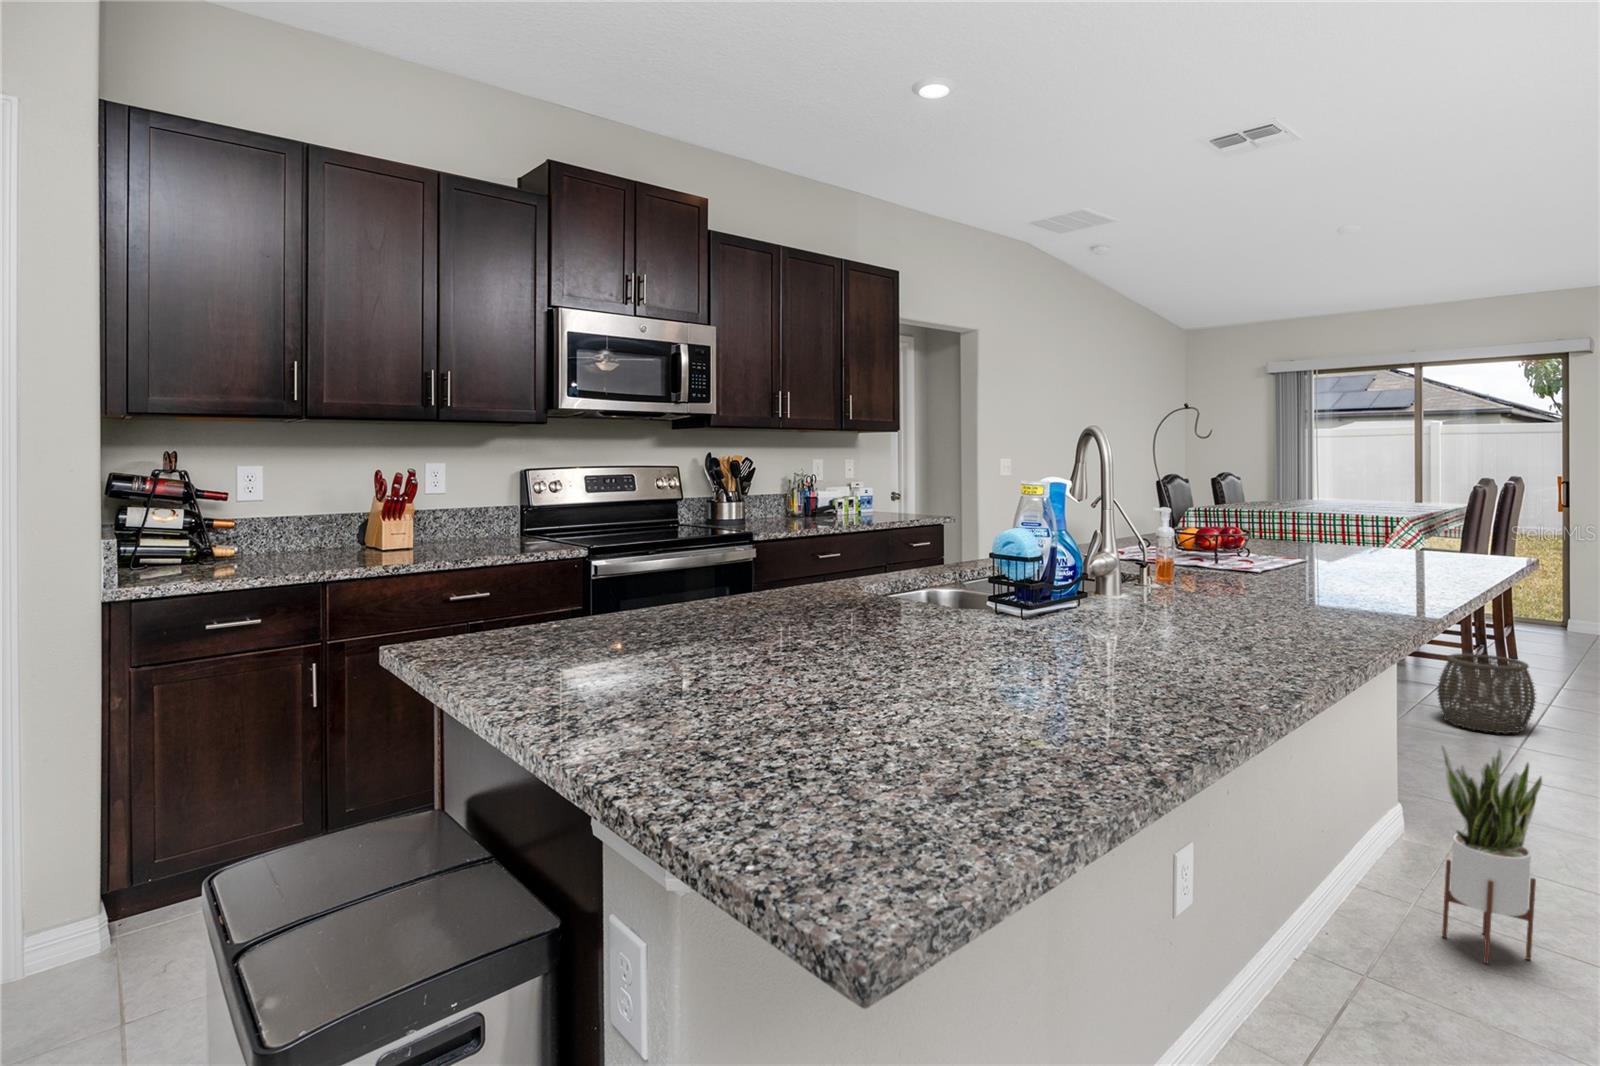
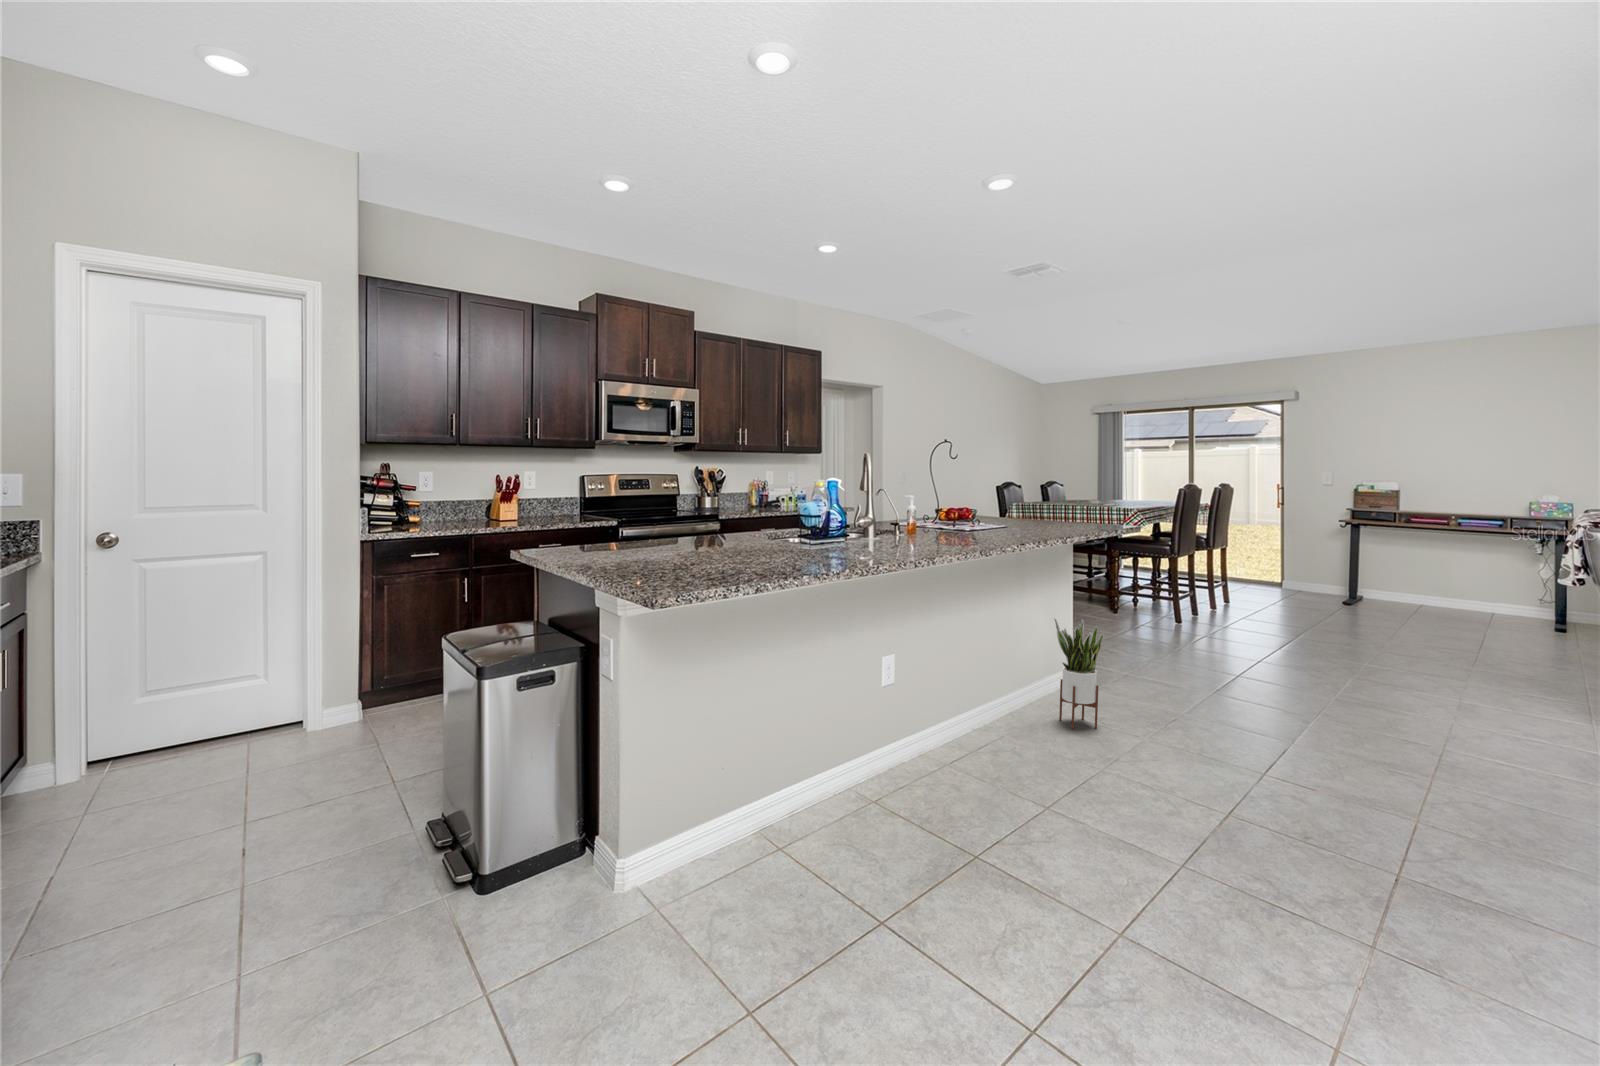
woven basket: present [1437,654,1536,734] -> none [1146,592,1201,640]

